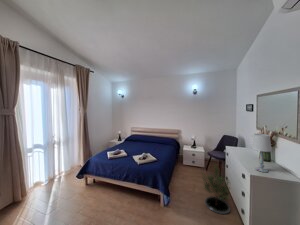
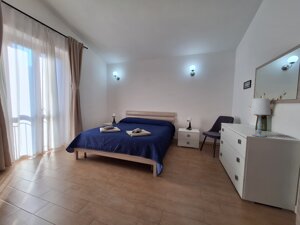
potted tree: present [202,166,230,214] -> none [195,135,226,184]

